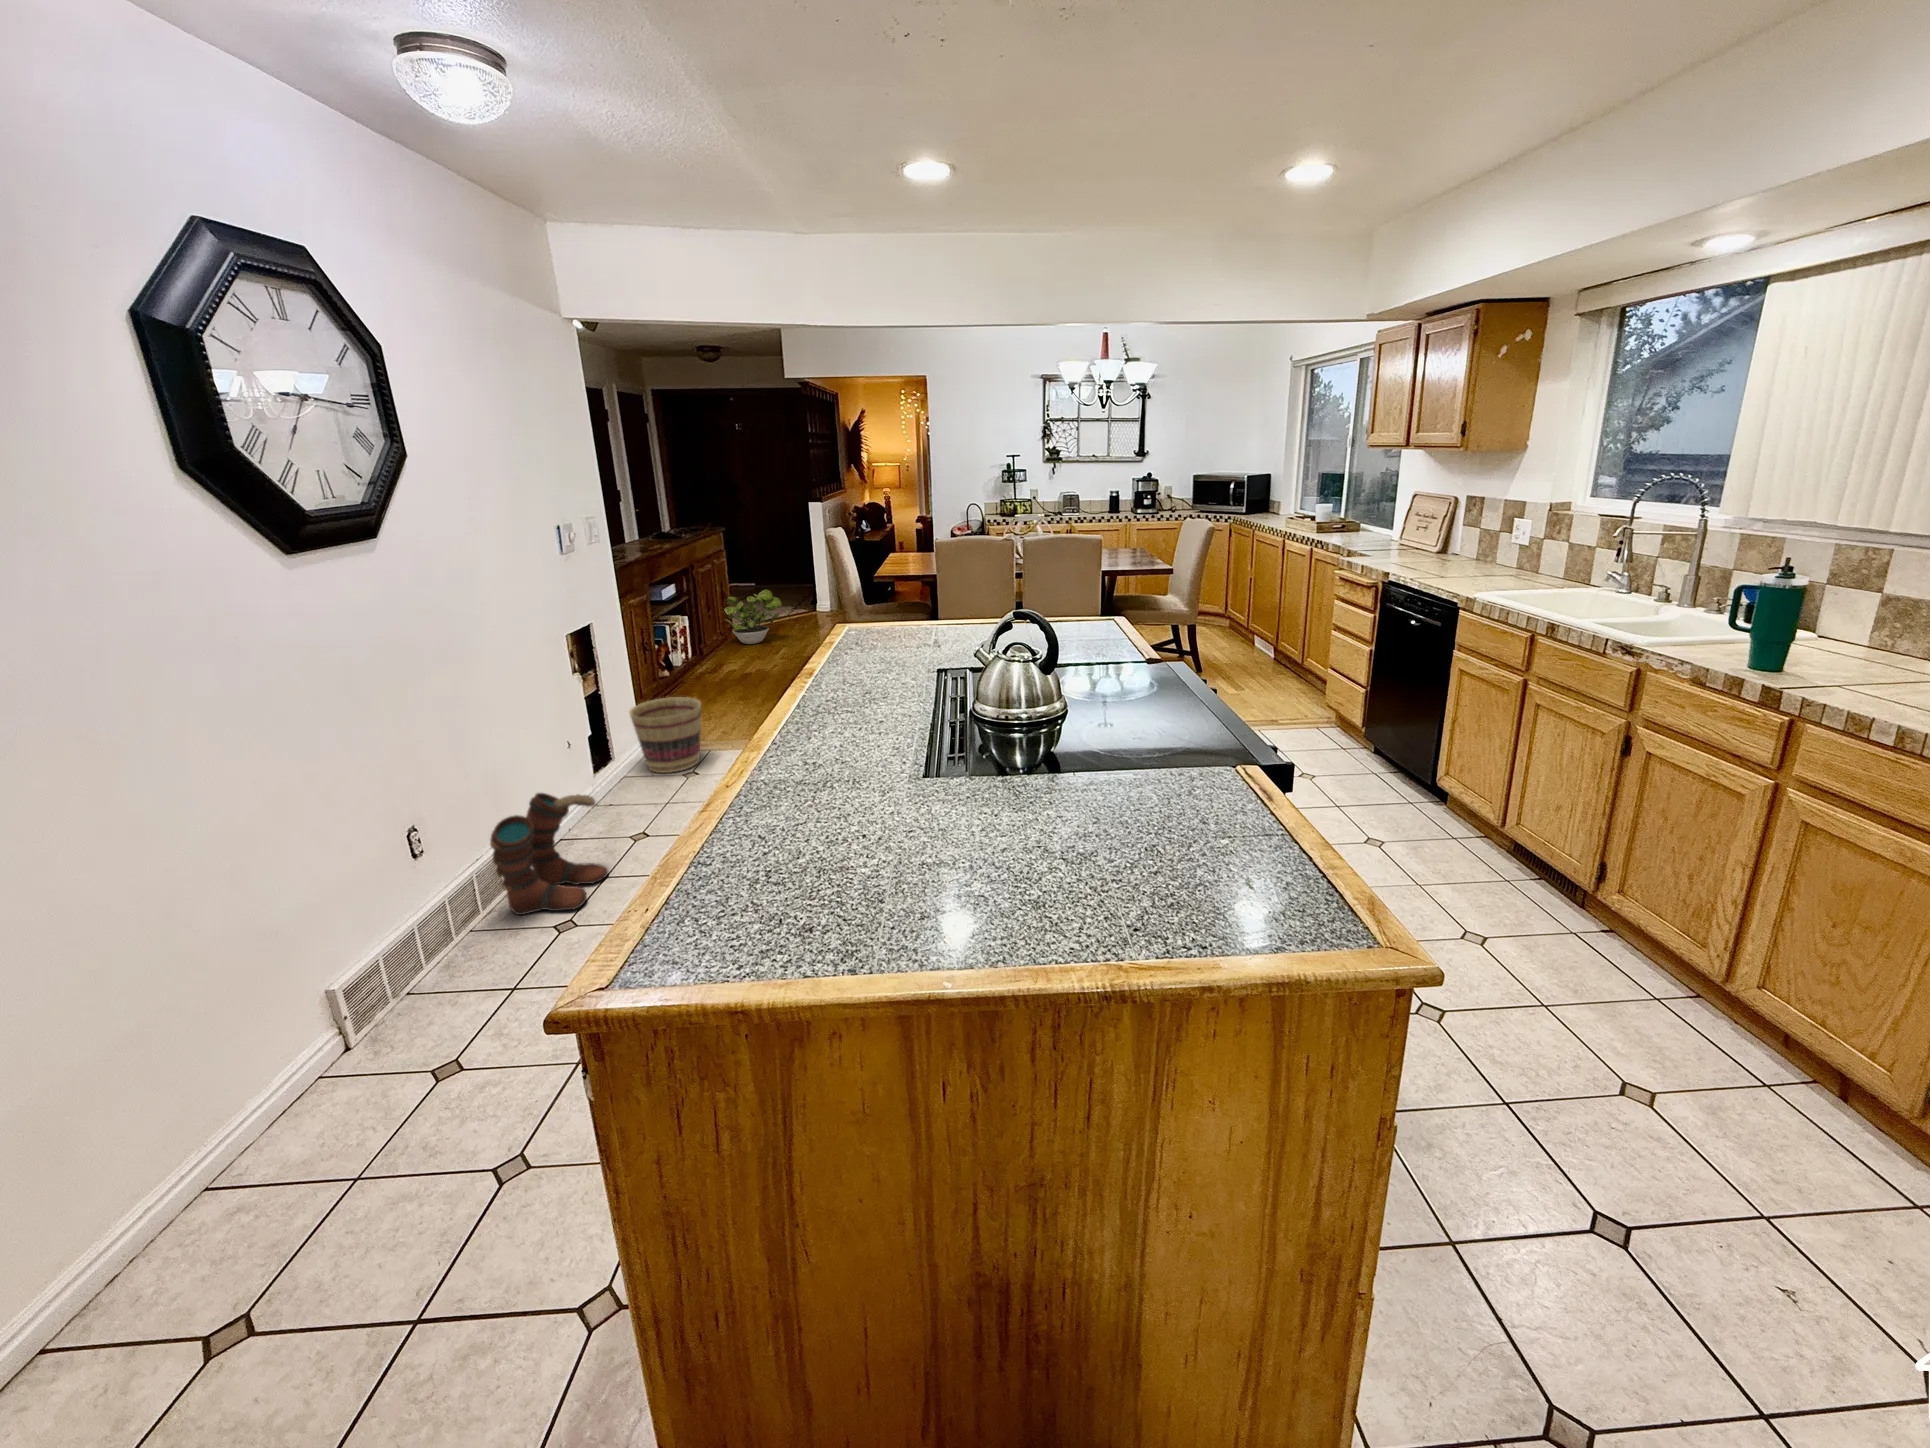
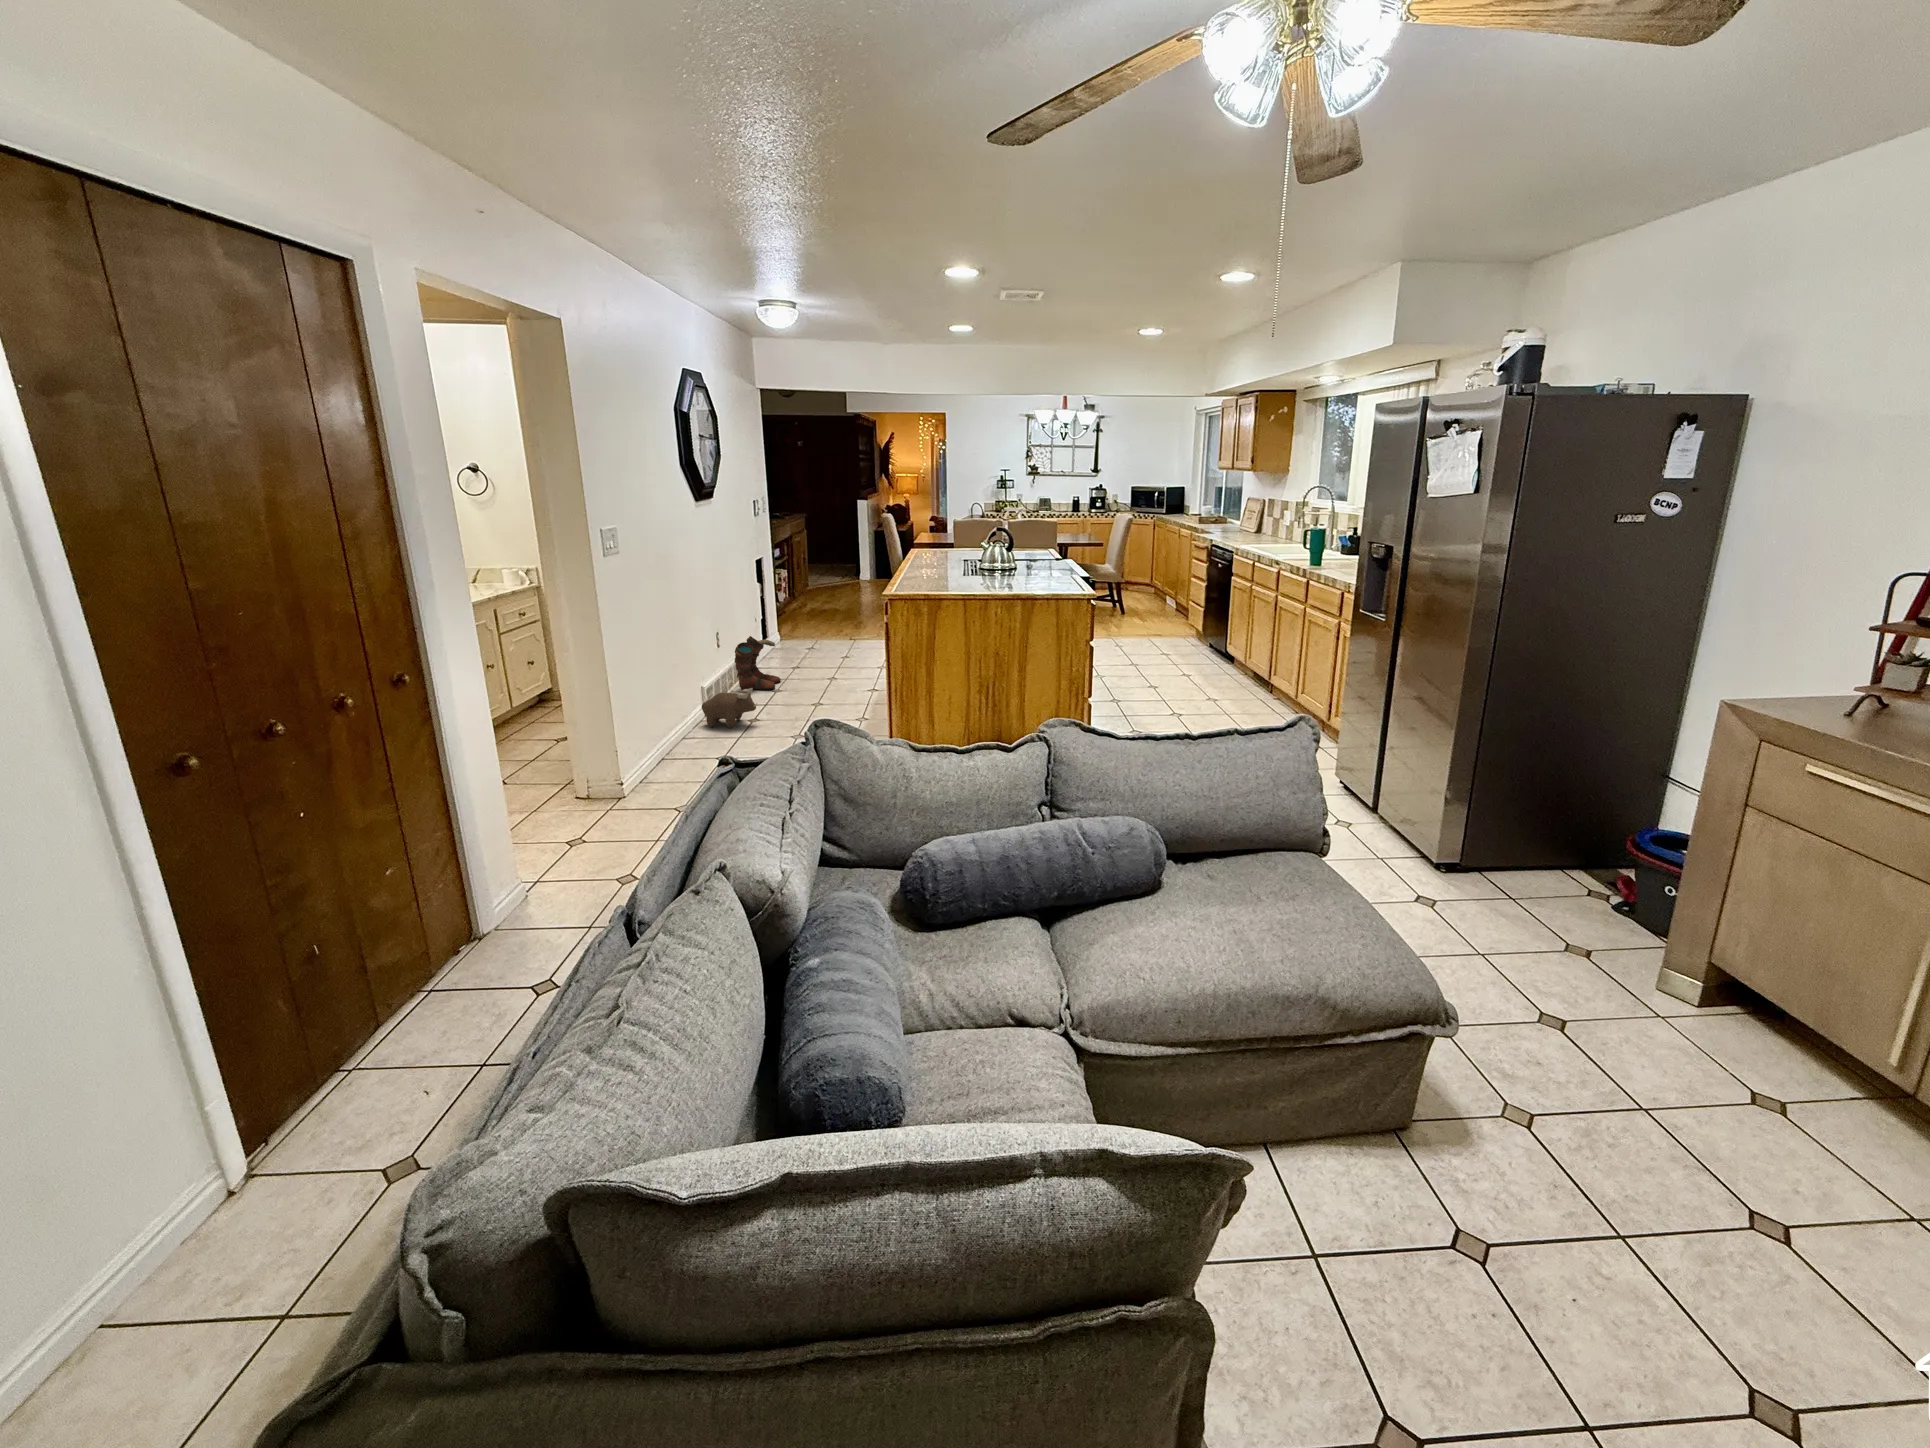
potted plant: present [724,590,782,644] -> none [797,561,840,599]
basket: present [629,697,701,773] -> none [772,610,811,651]
plush toy: none [323,992,468,1109] -> present [702,688,757,728]

